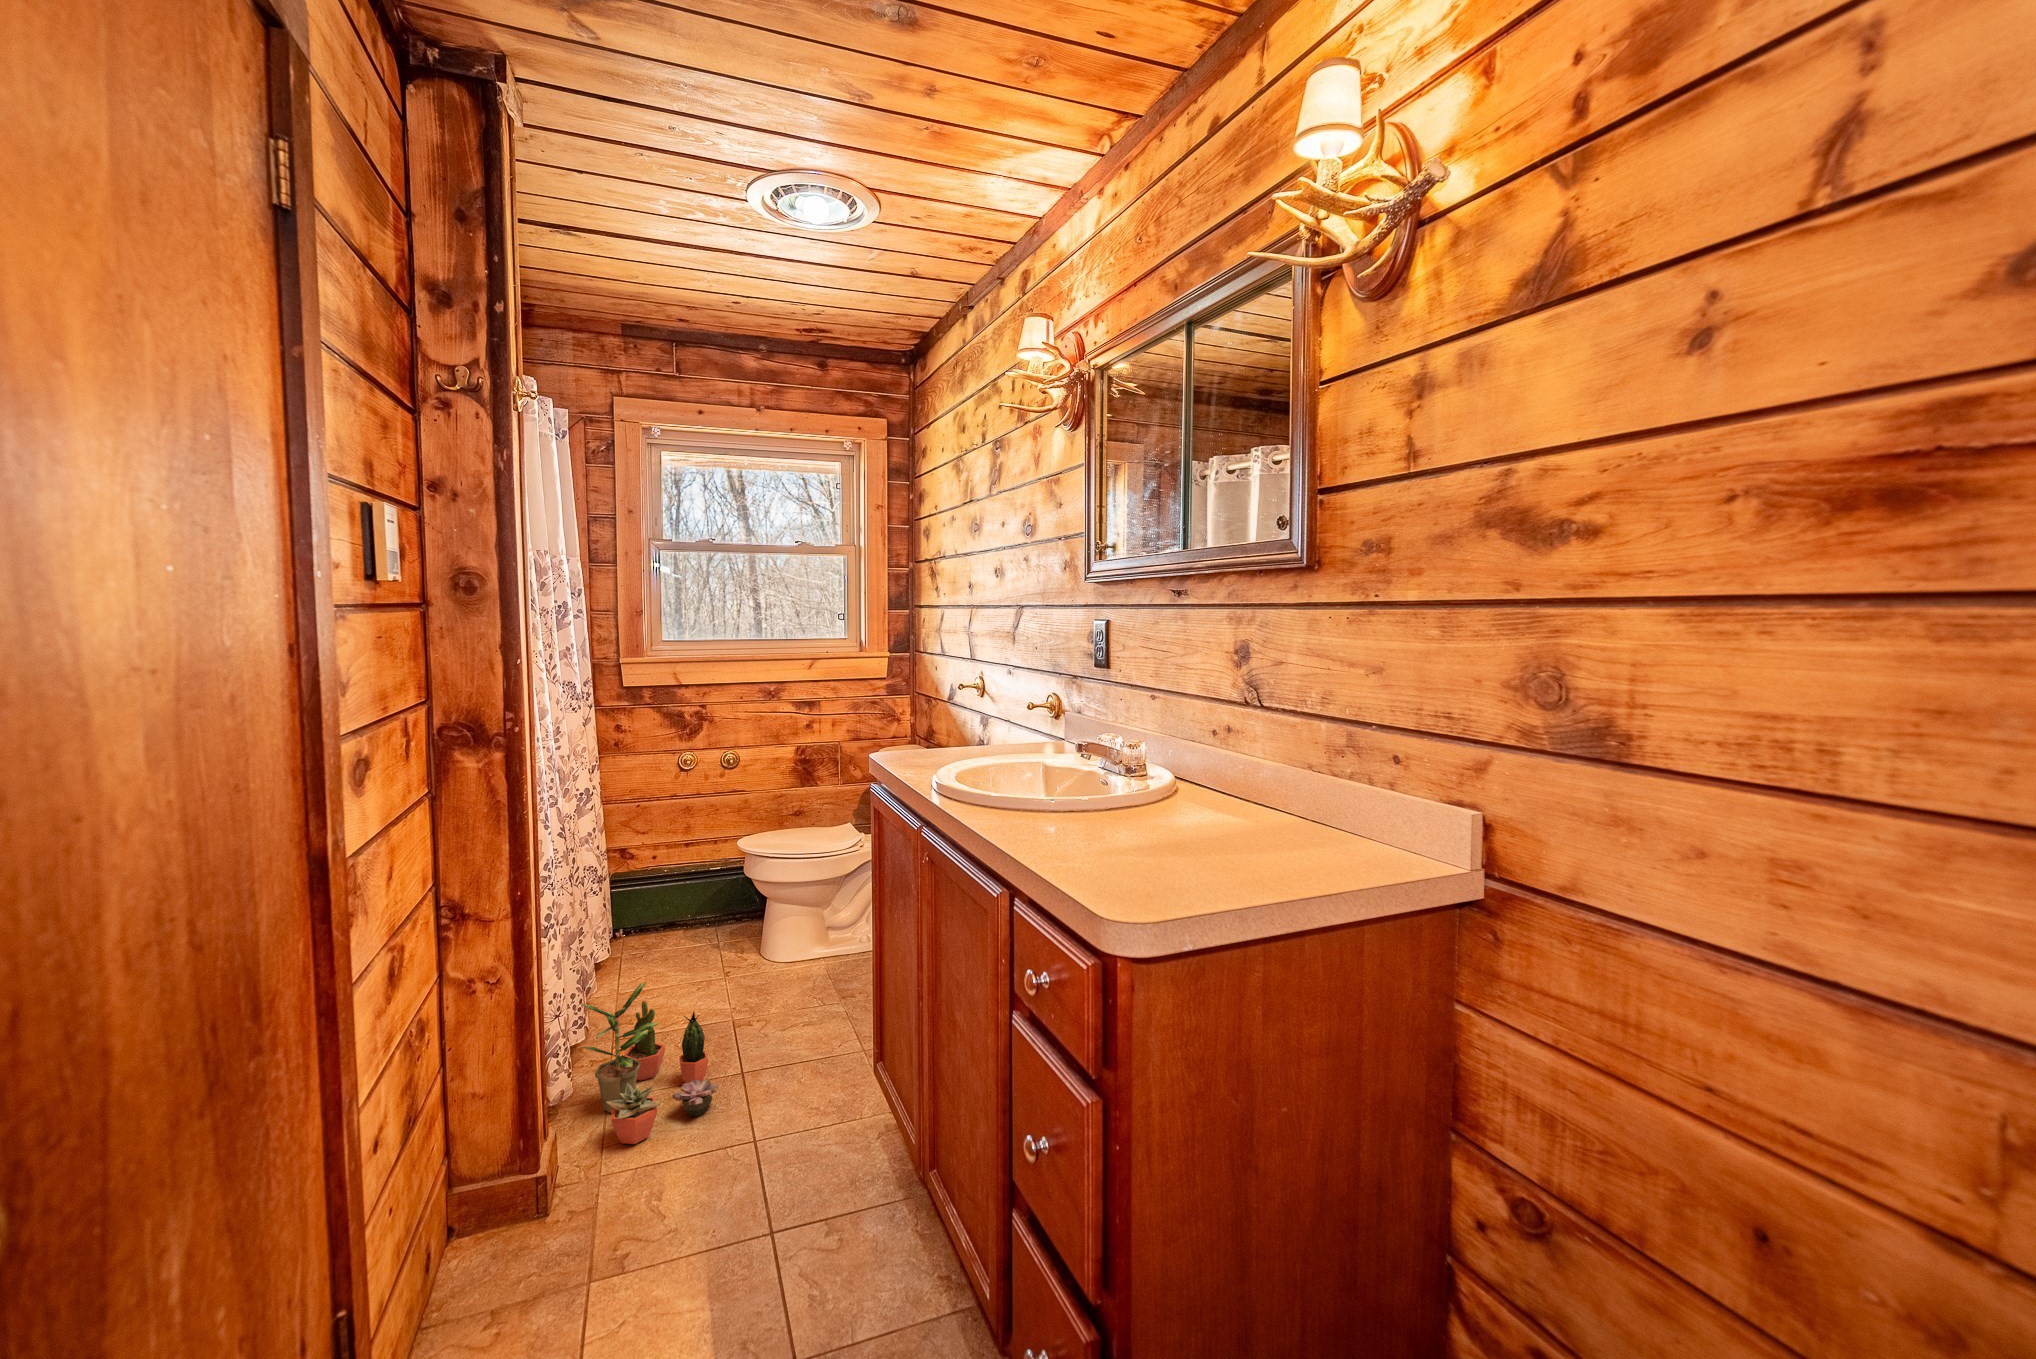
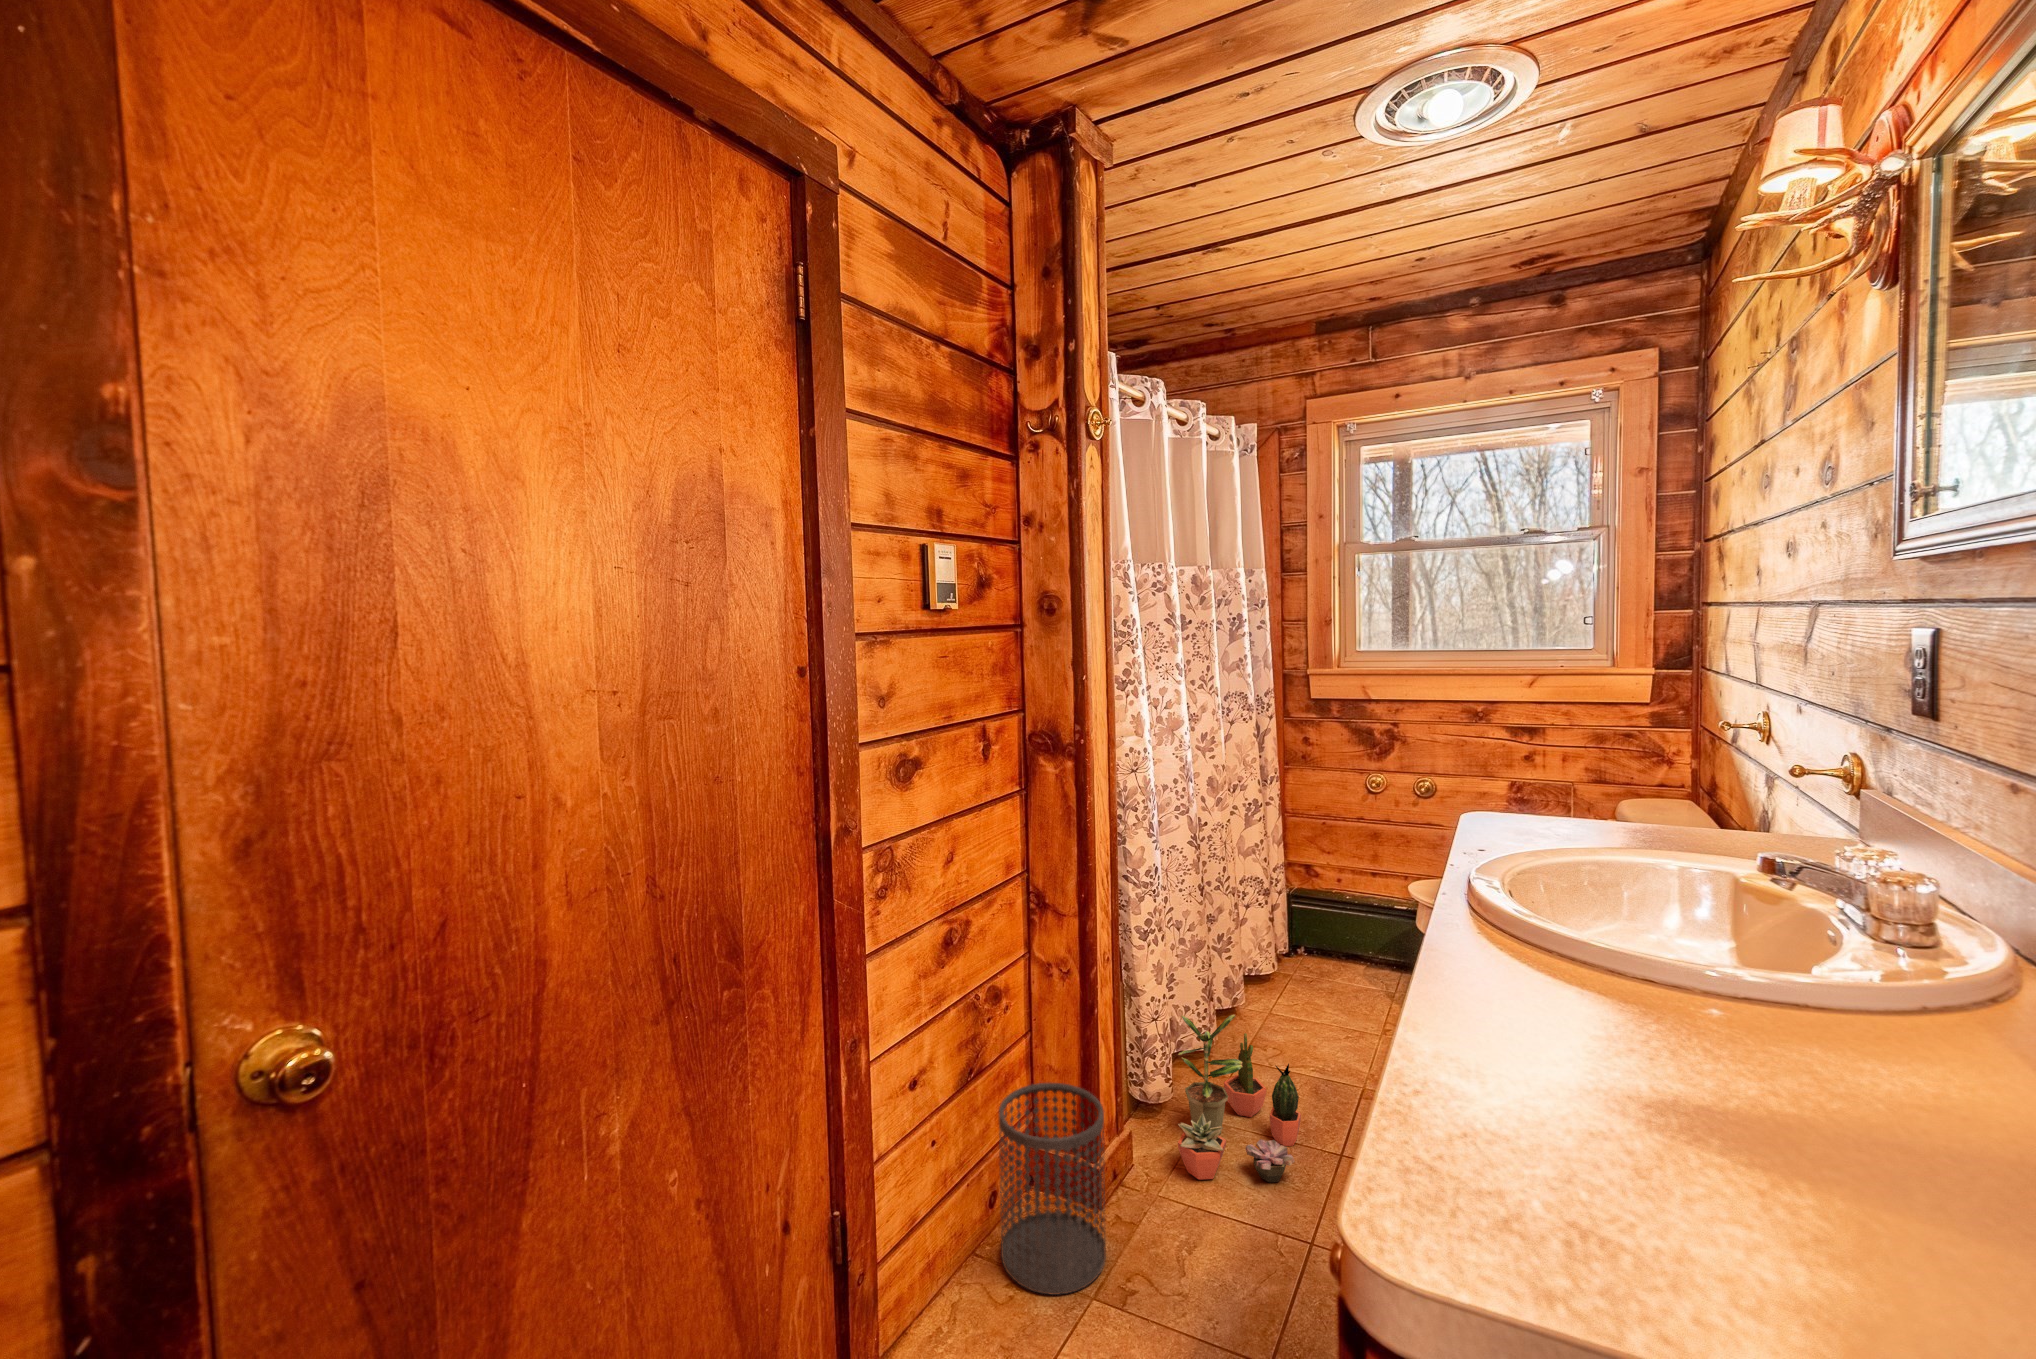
wastebasket: none [451,1092,586,1321] -> present [999,1083,1106,1295]

